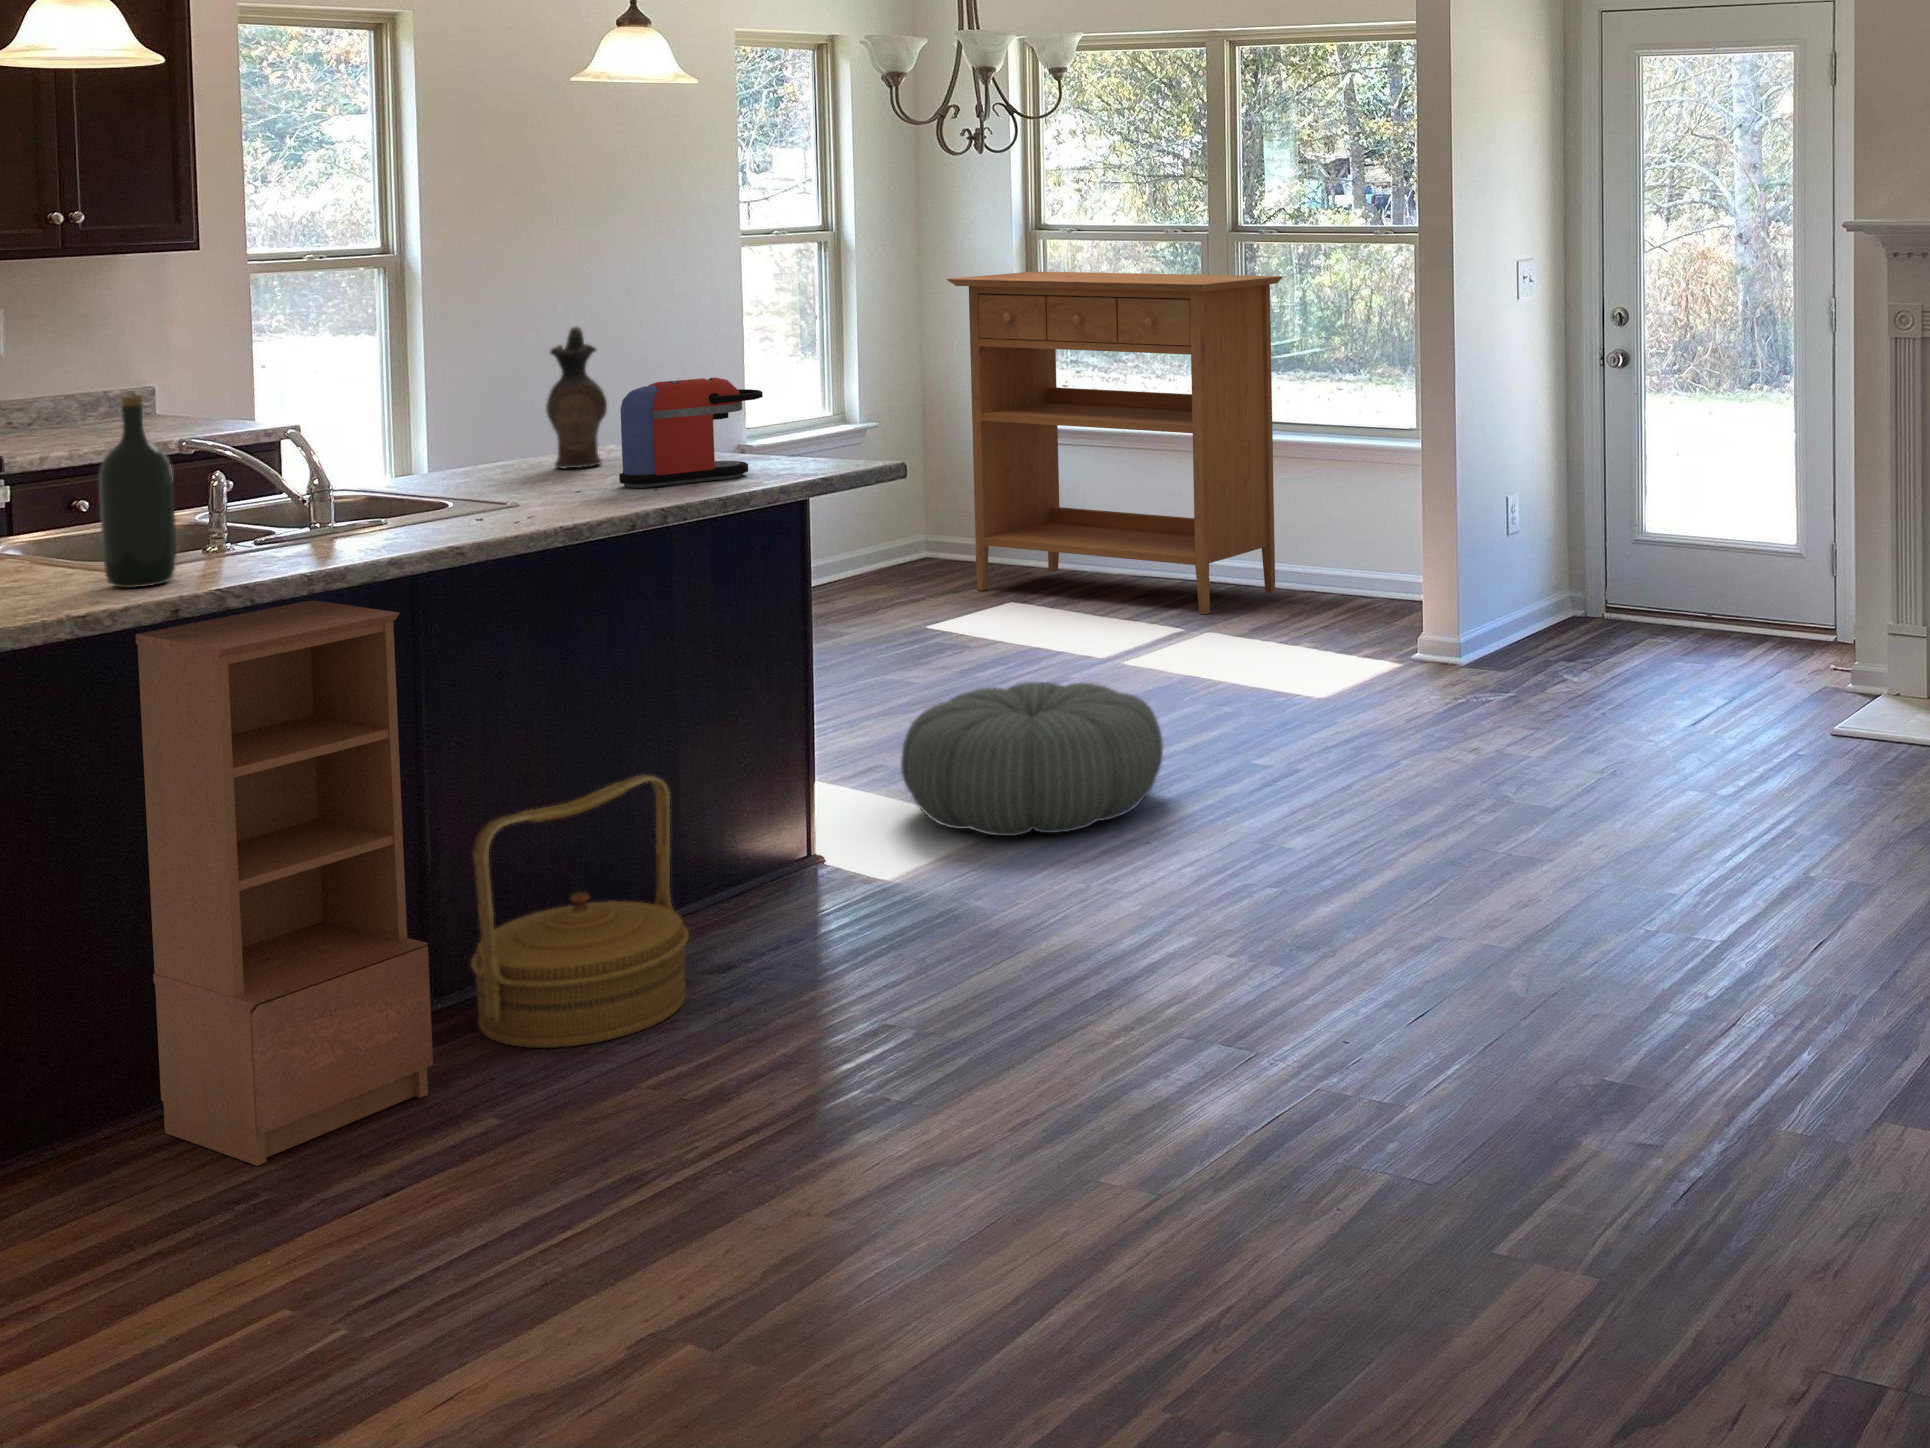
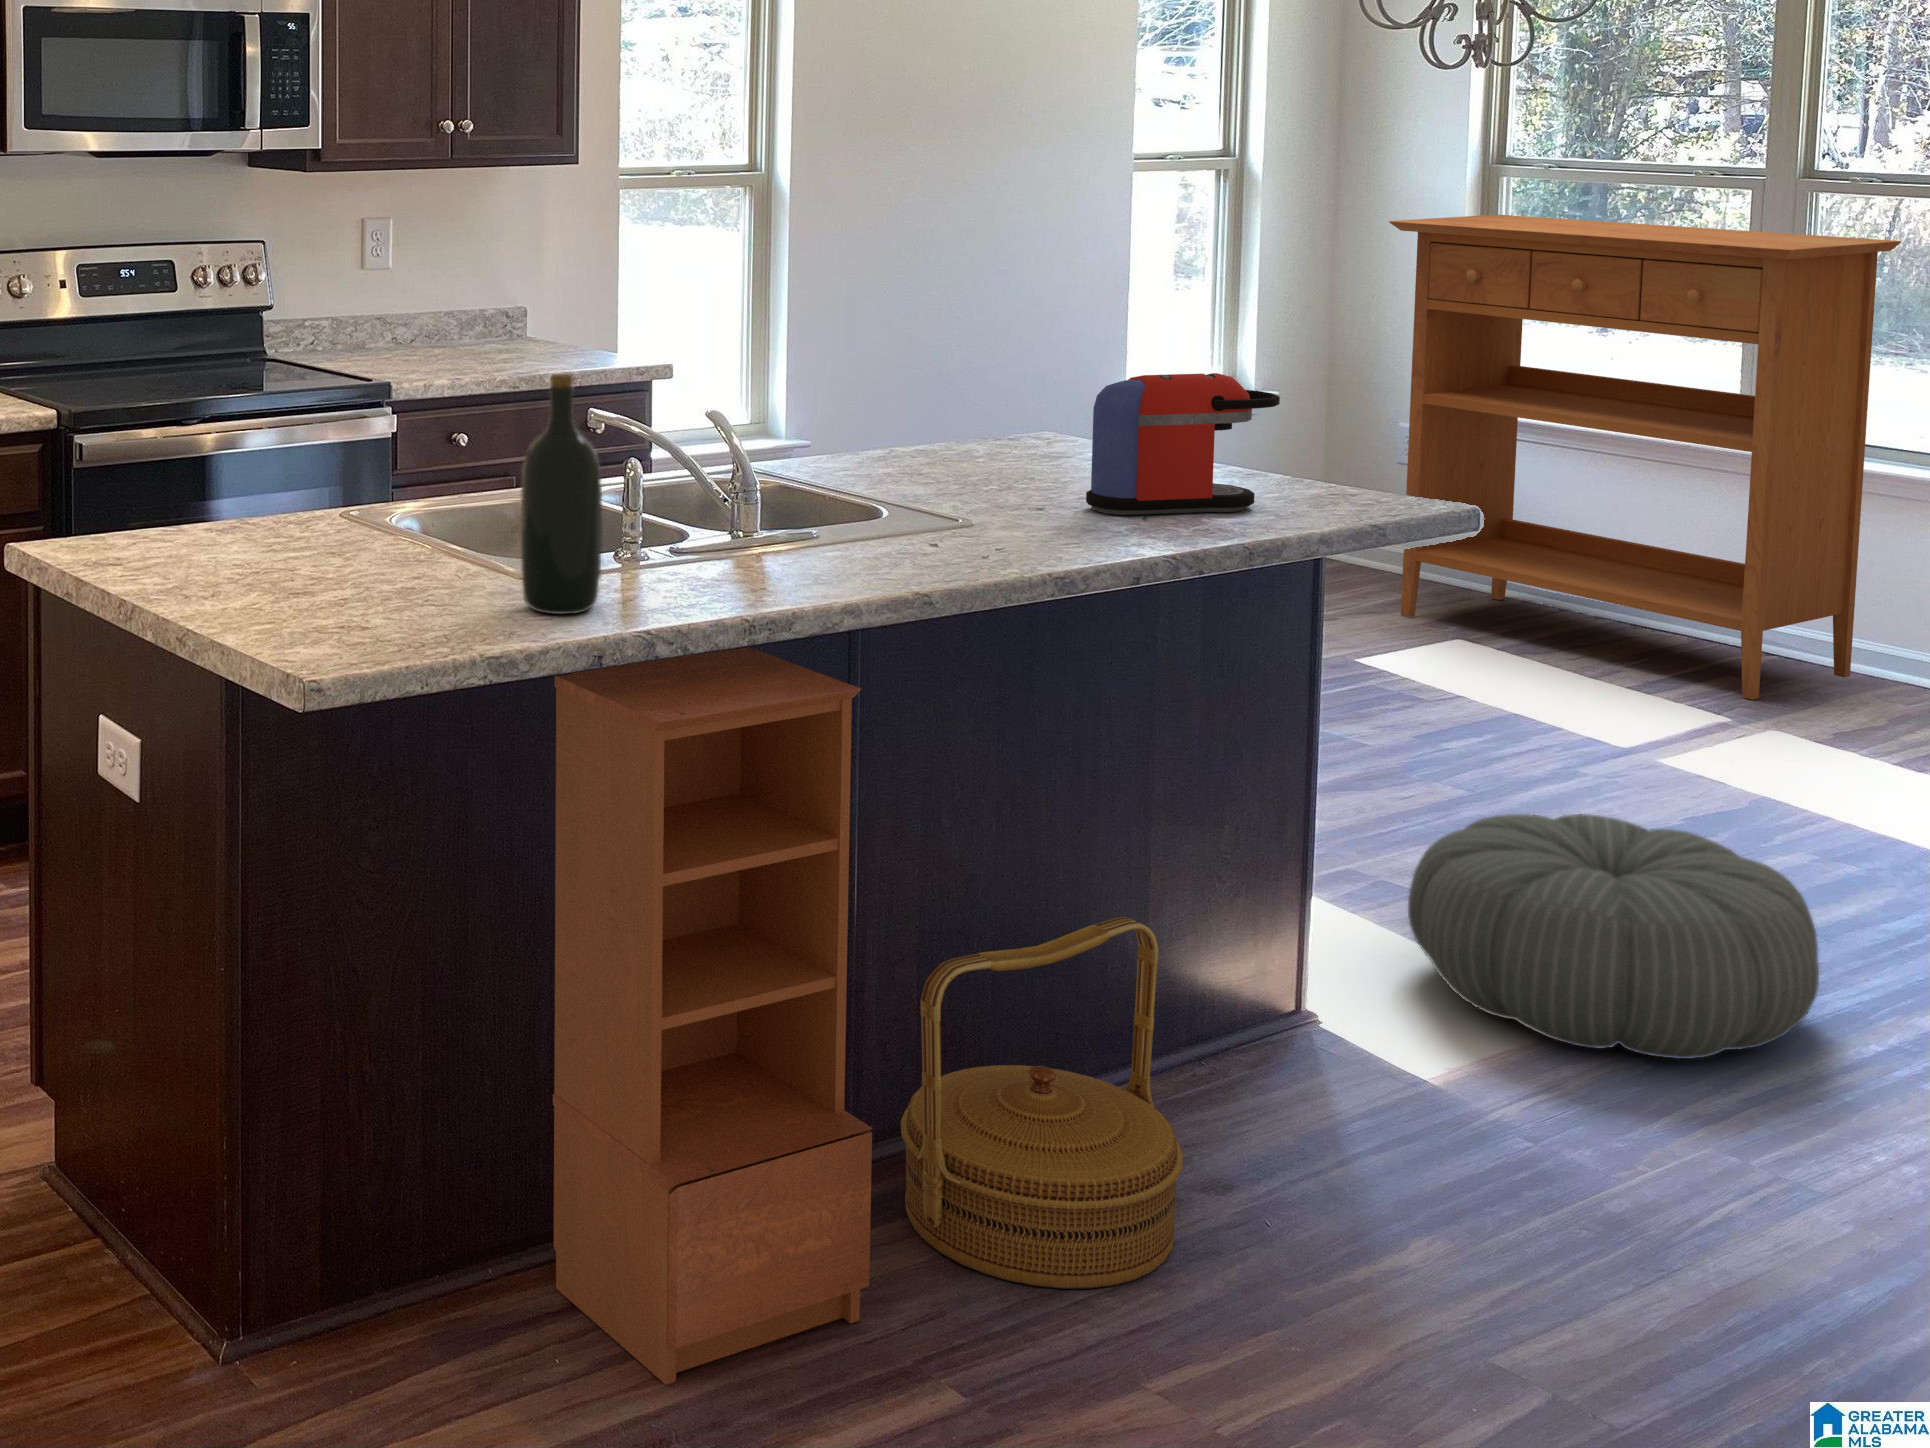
ceramic pitcher: present [546,327,607,469] -> none [982,287,1057,468]

